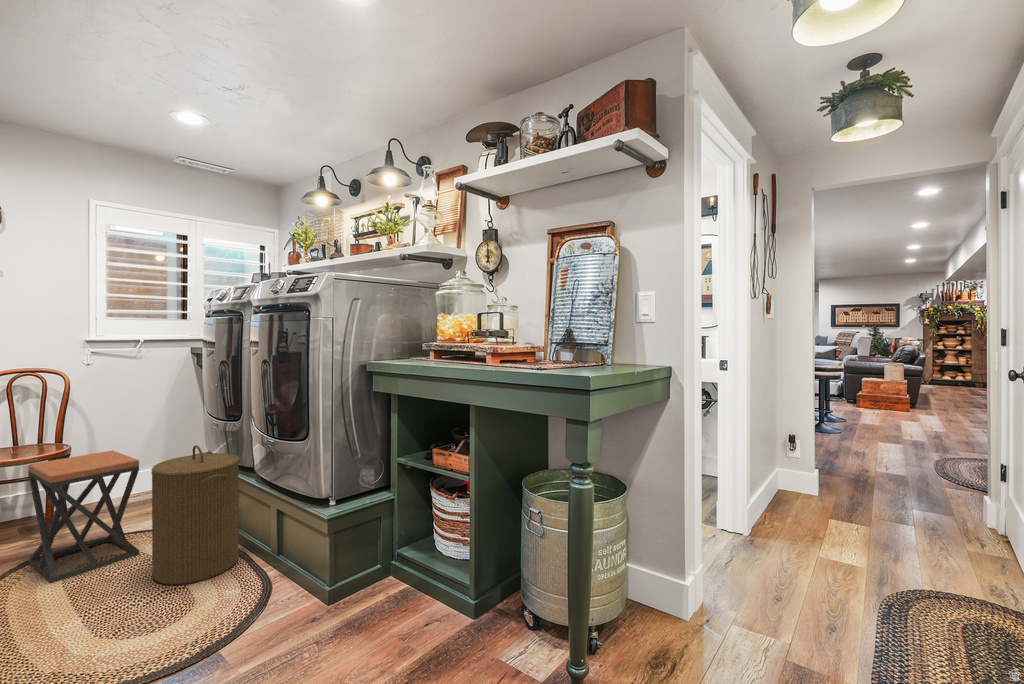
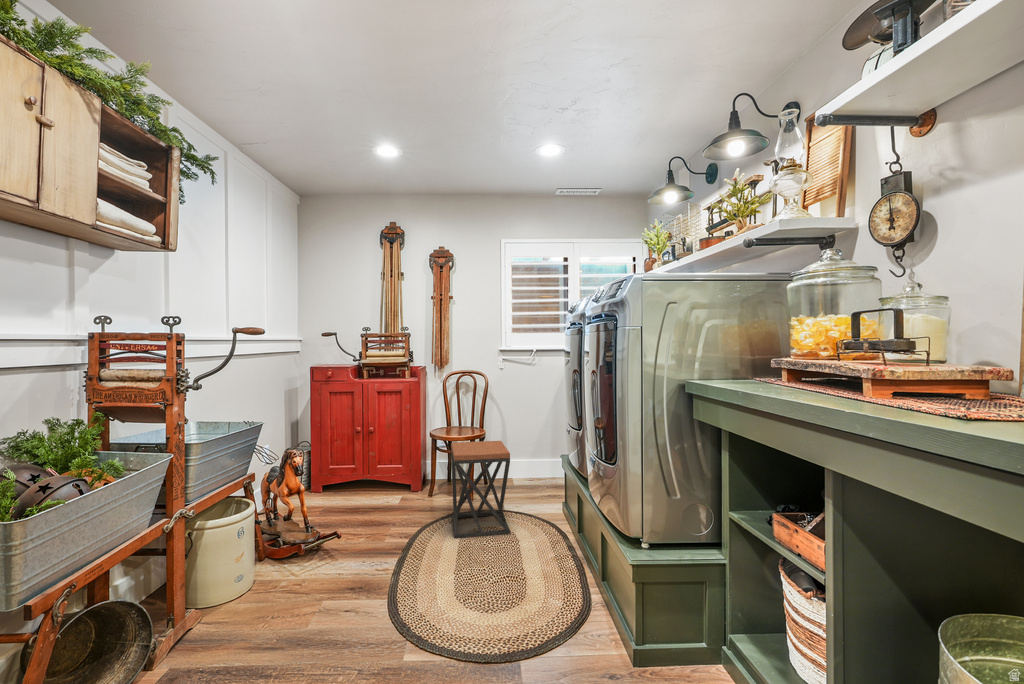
laundry hamper: present [152,445,239,585] -> none [508,449,576,579]

